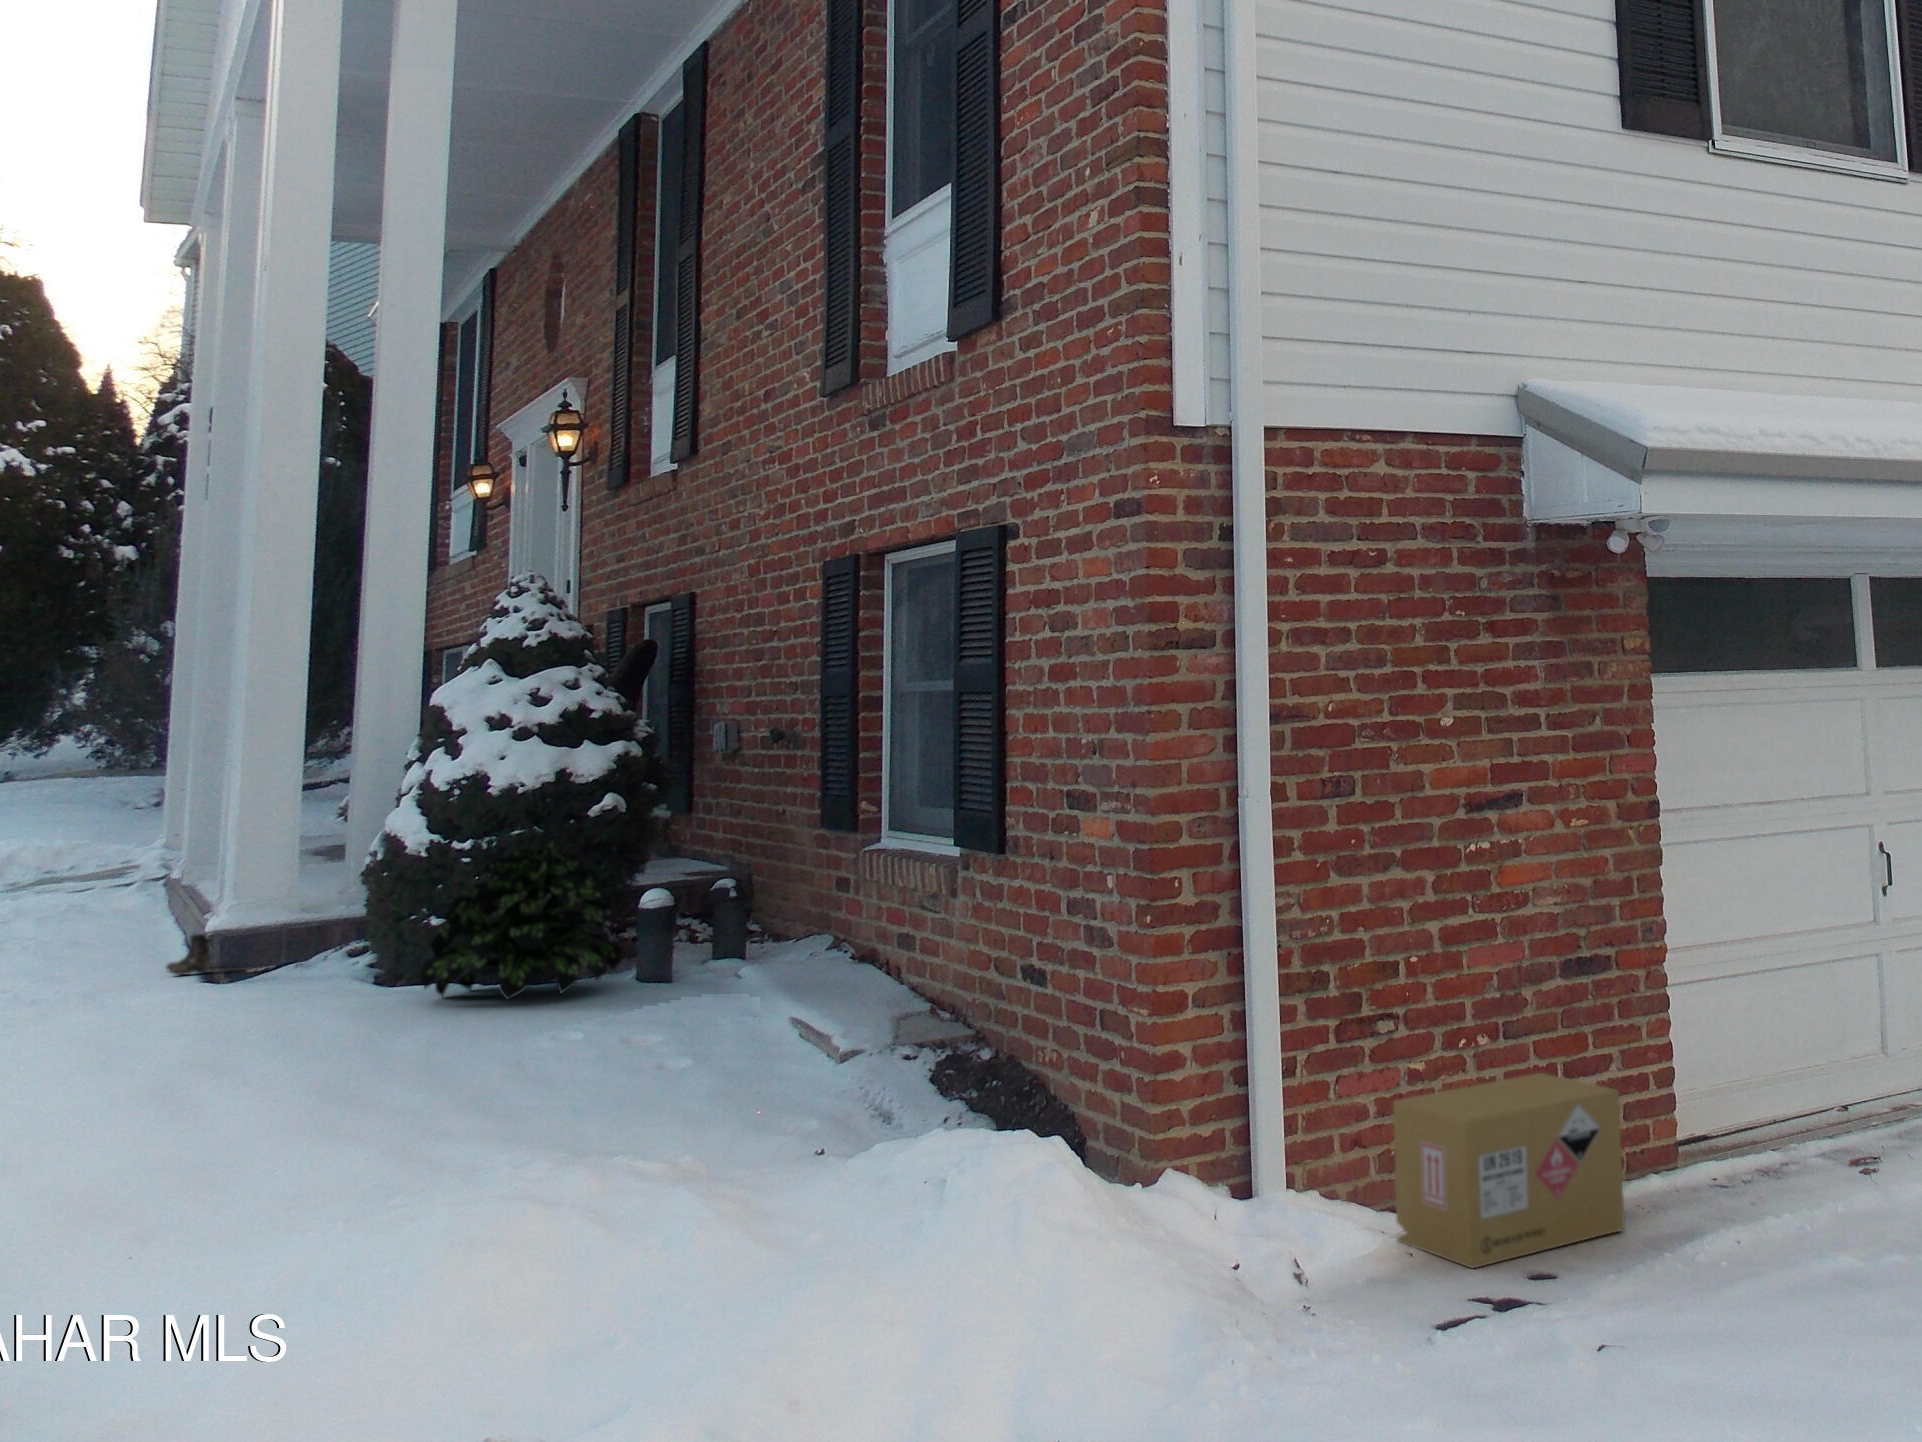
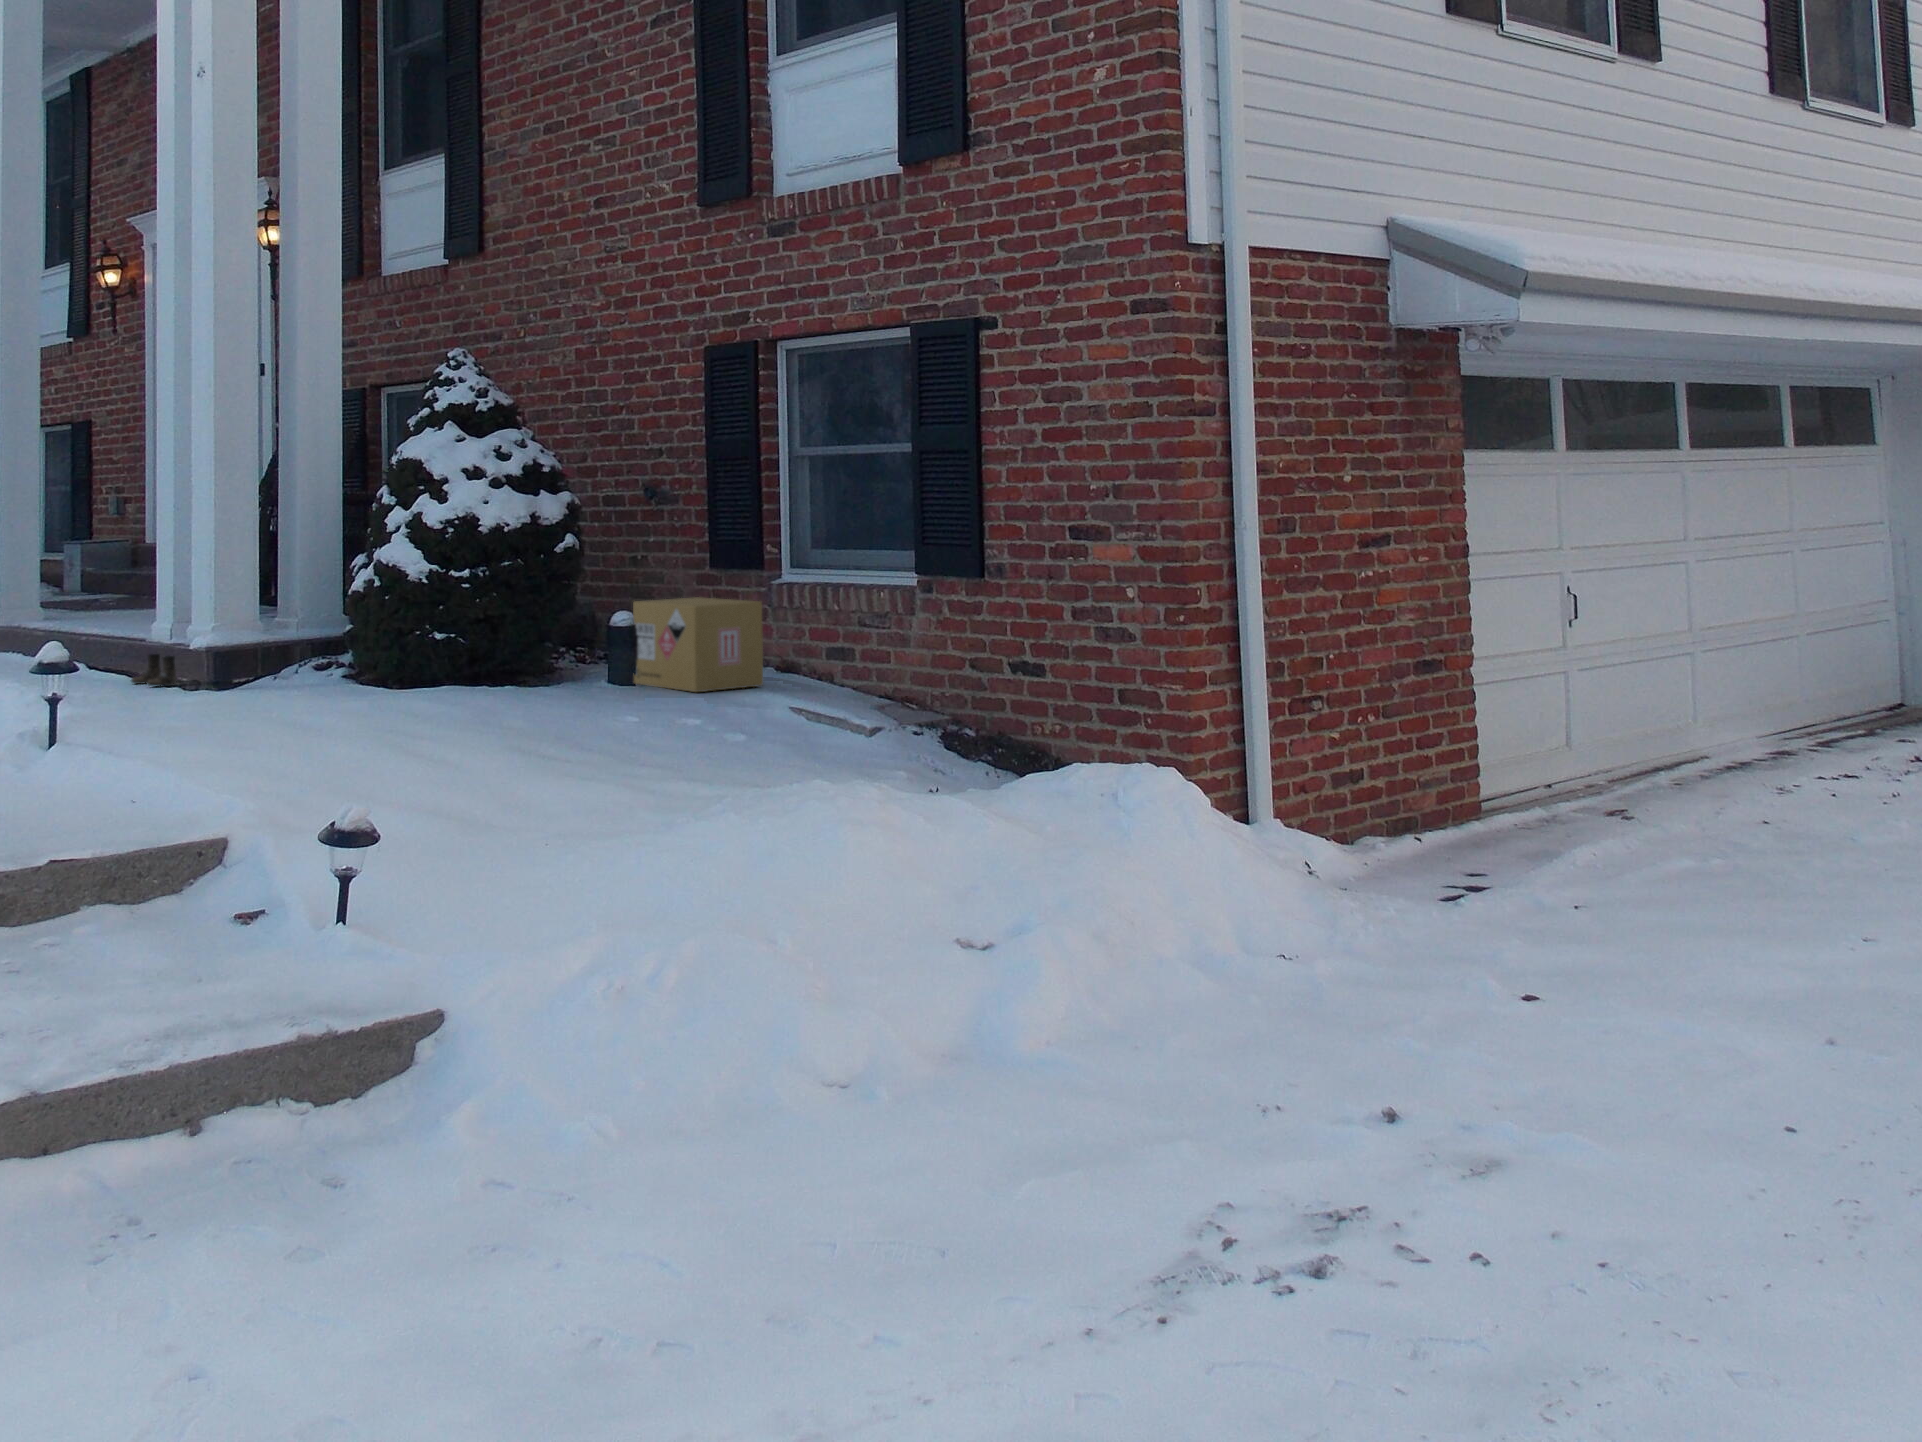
potted plant: present [420,842,622,999] -> none [433,573,580,699]
cardboard box: present [1393,1073,1625,1268] -> present [633,597,763,692]

